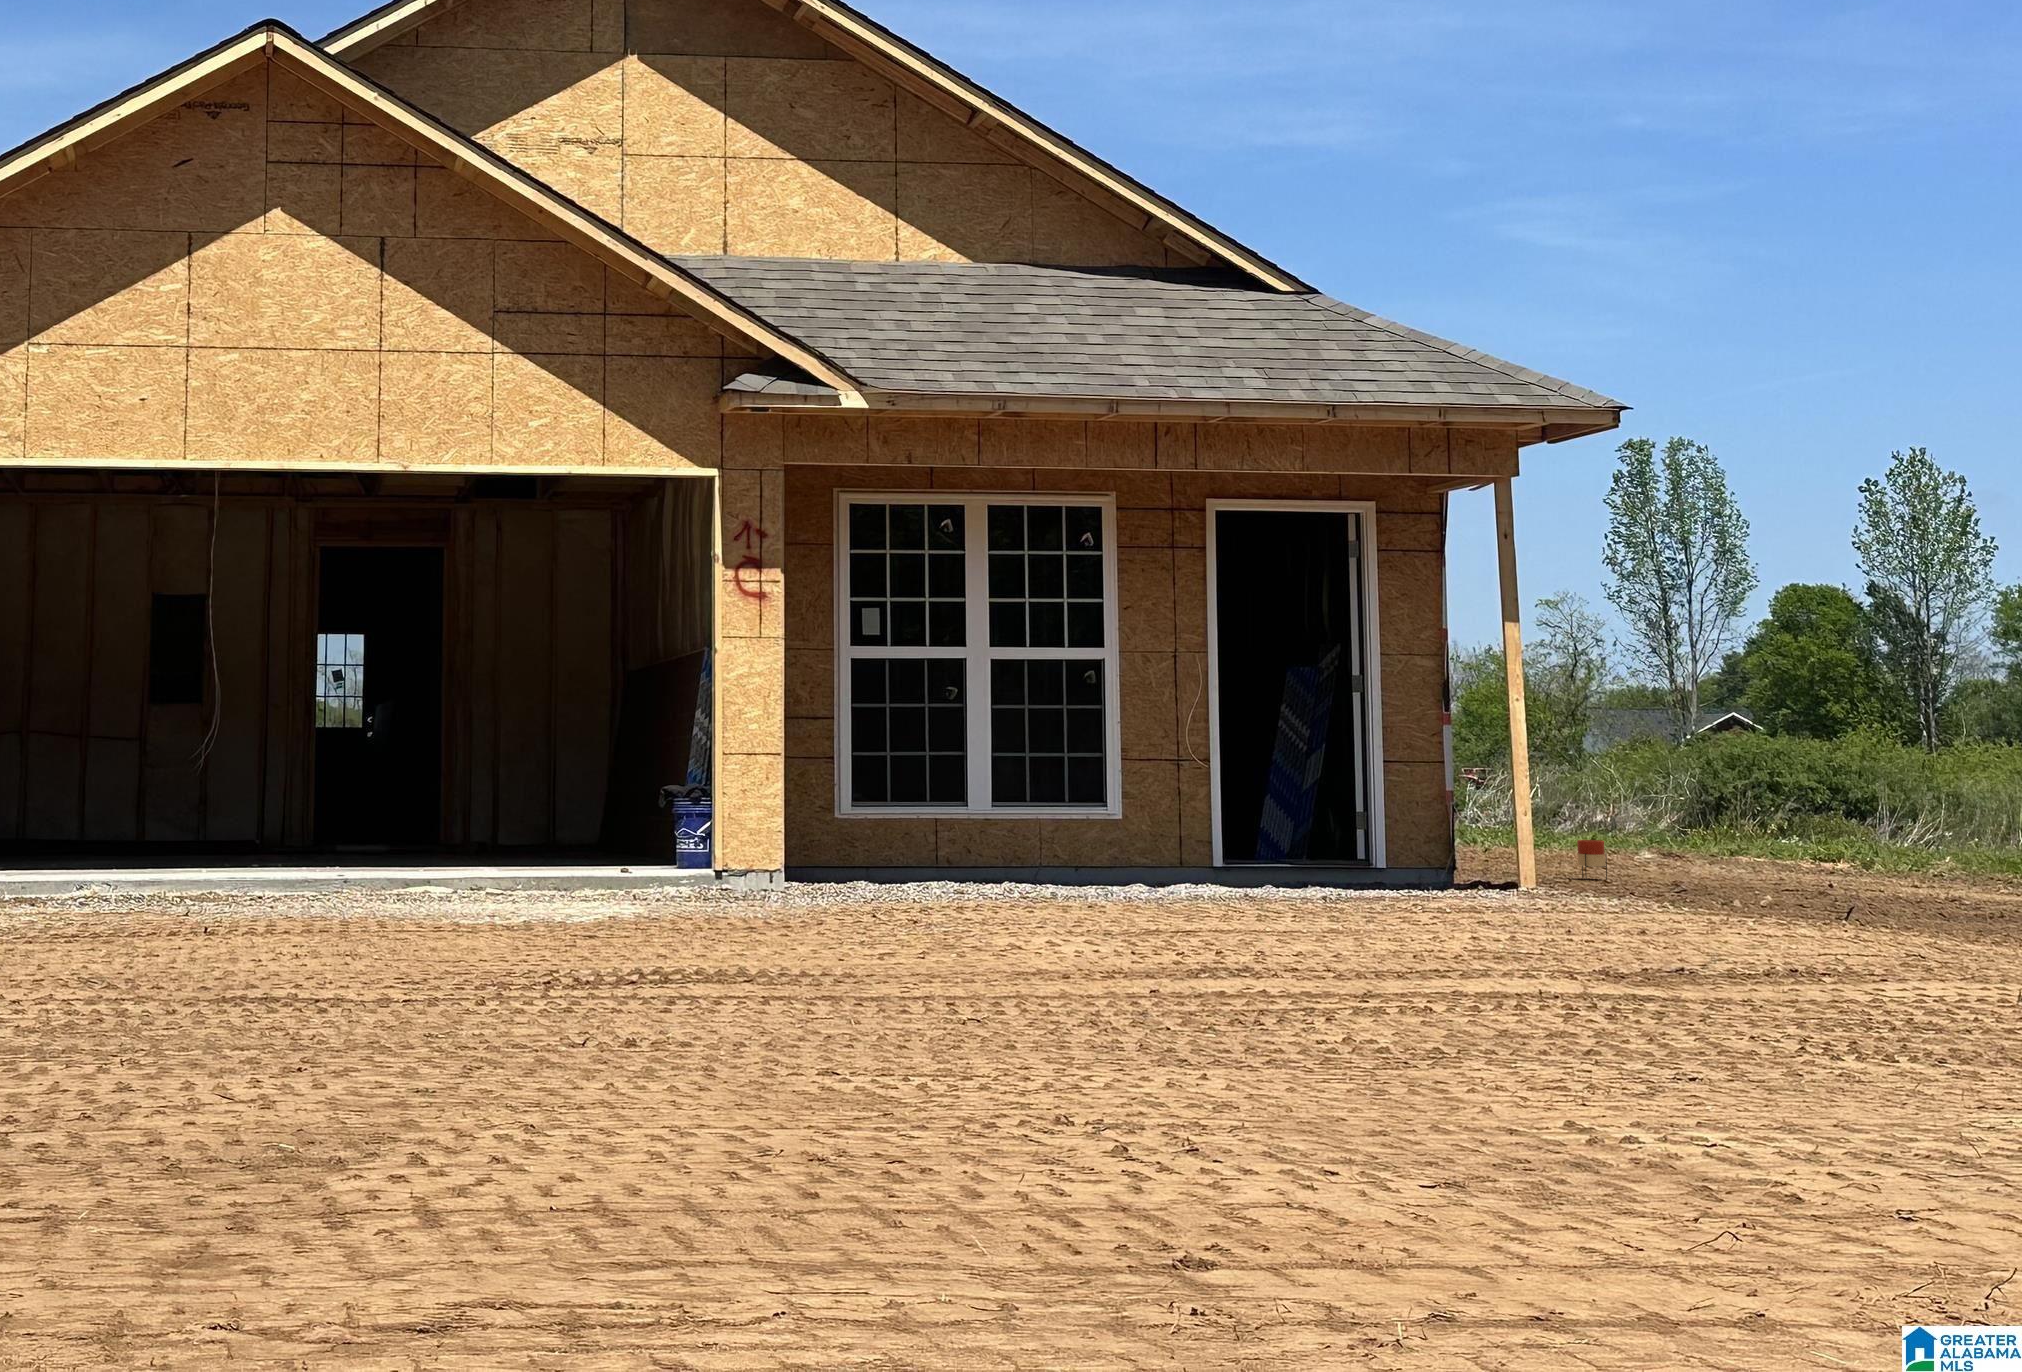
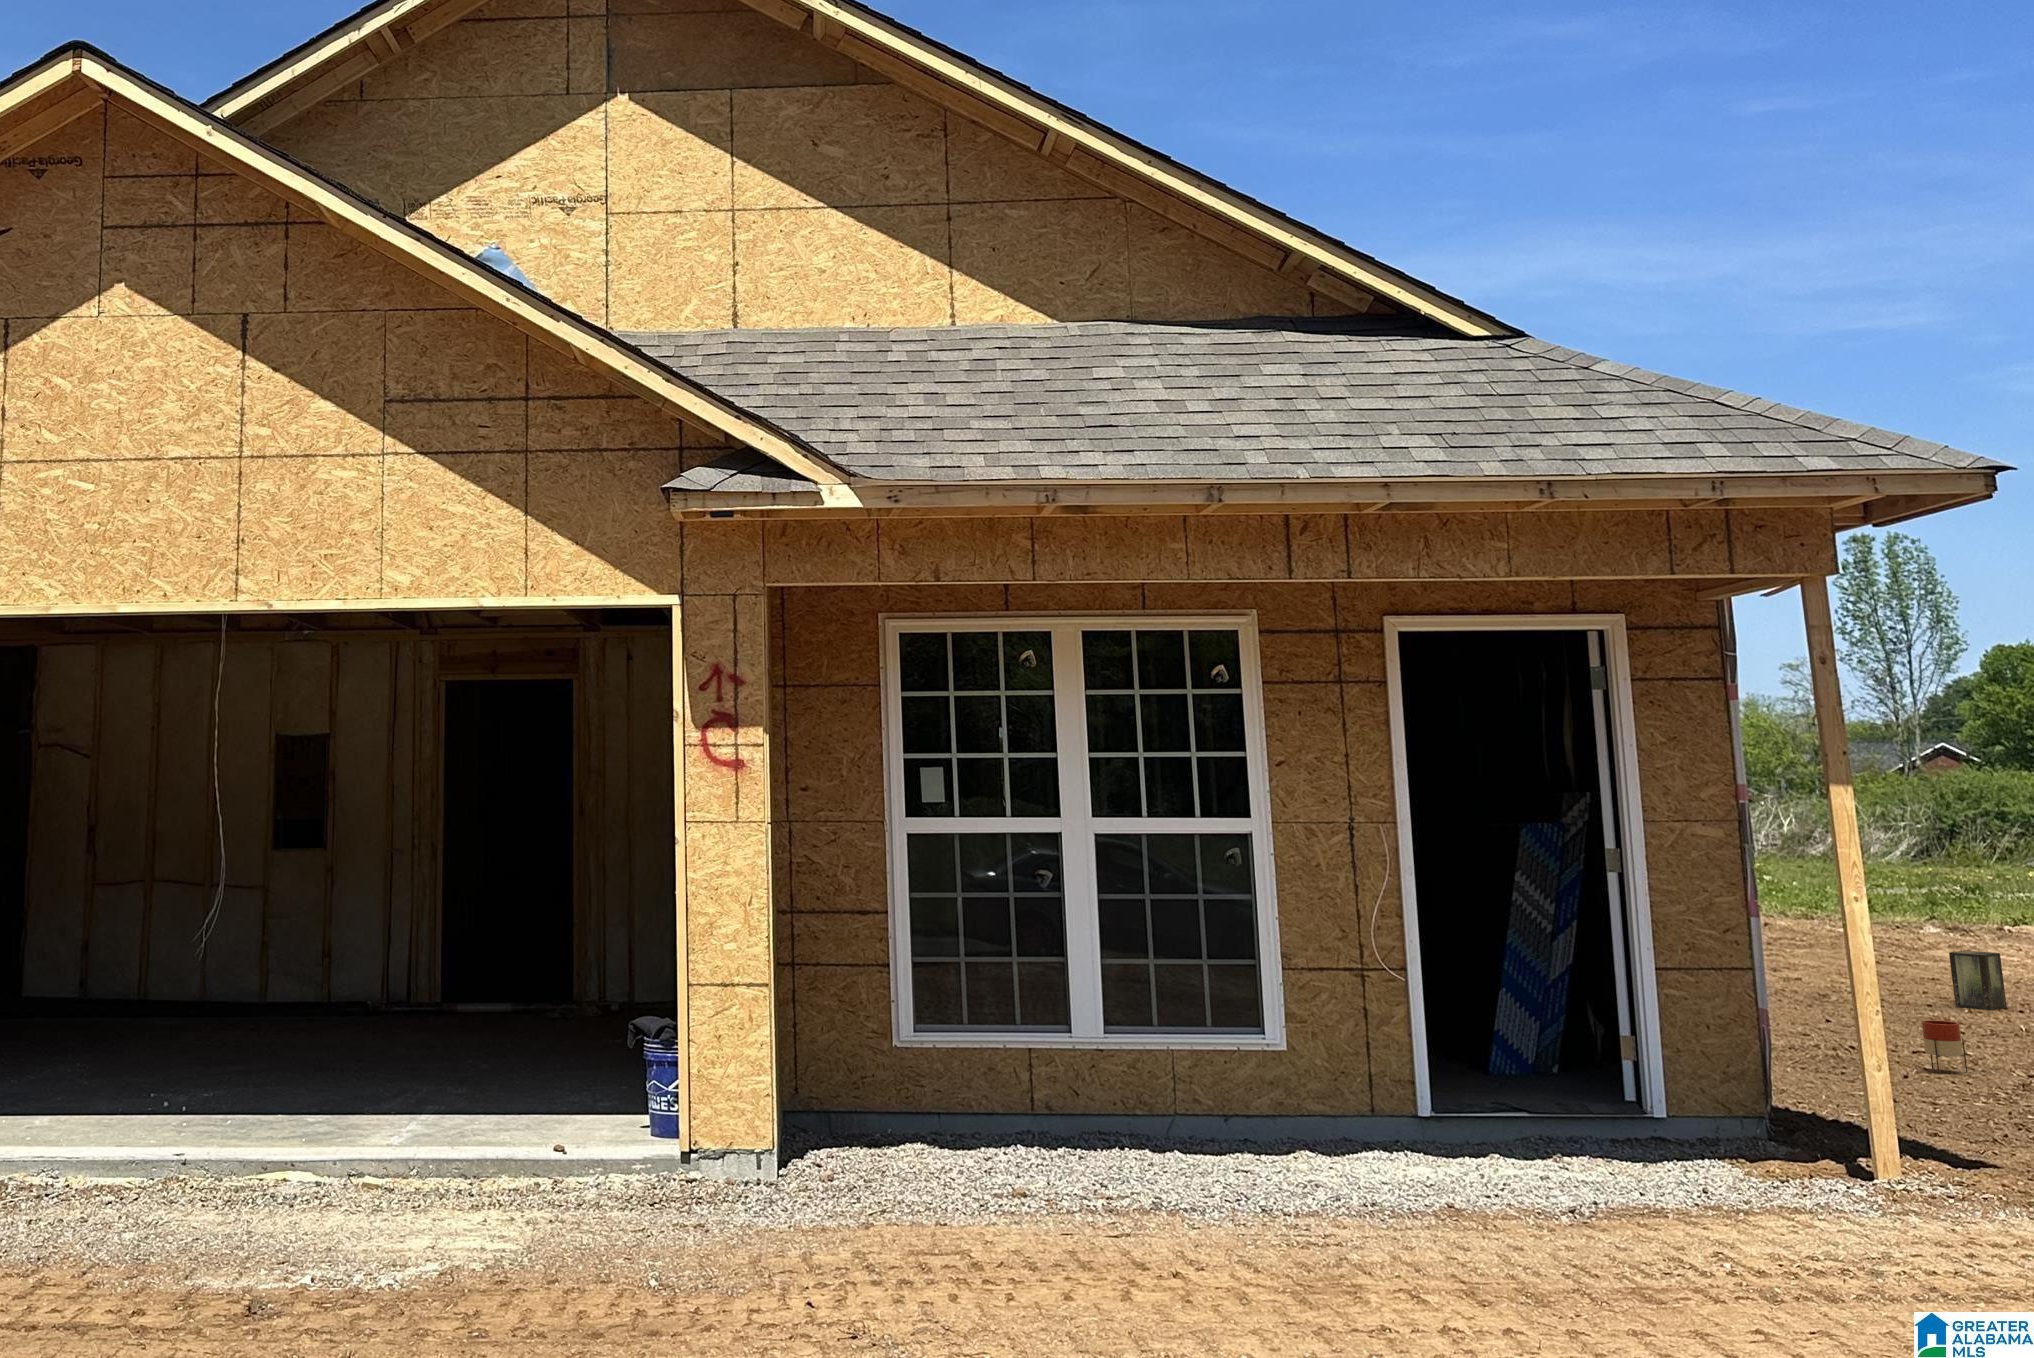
storage box: none [1616,806,1657,854] -> present [1949,950,2007,1010]

